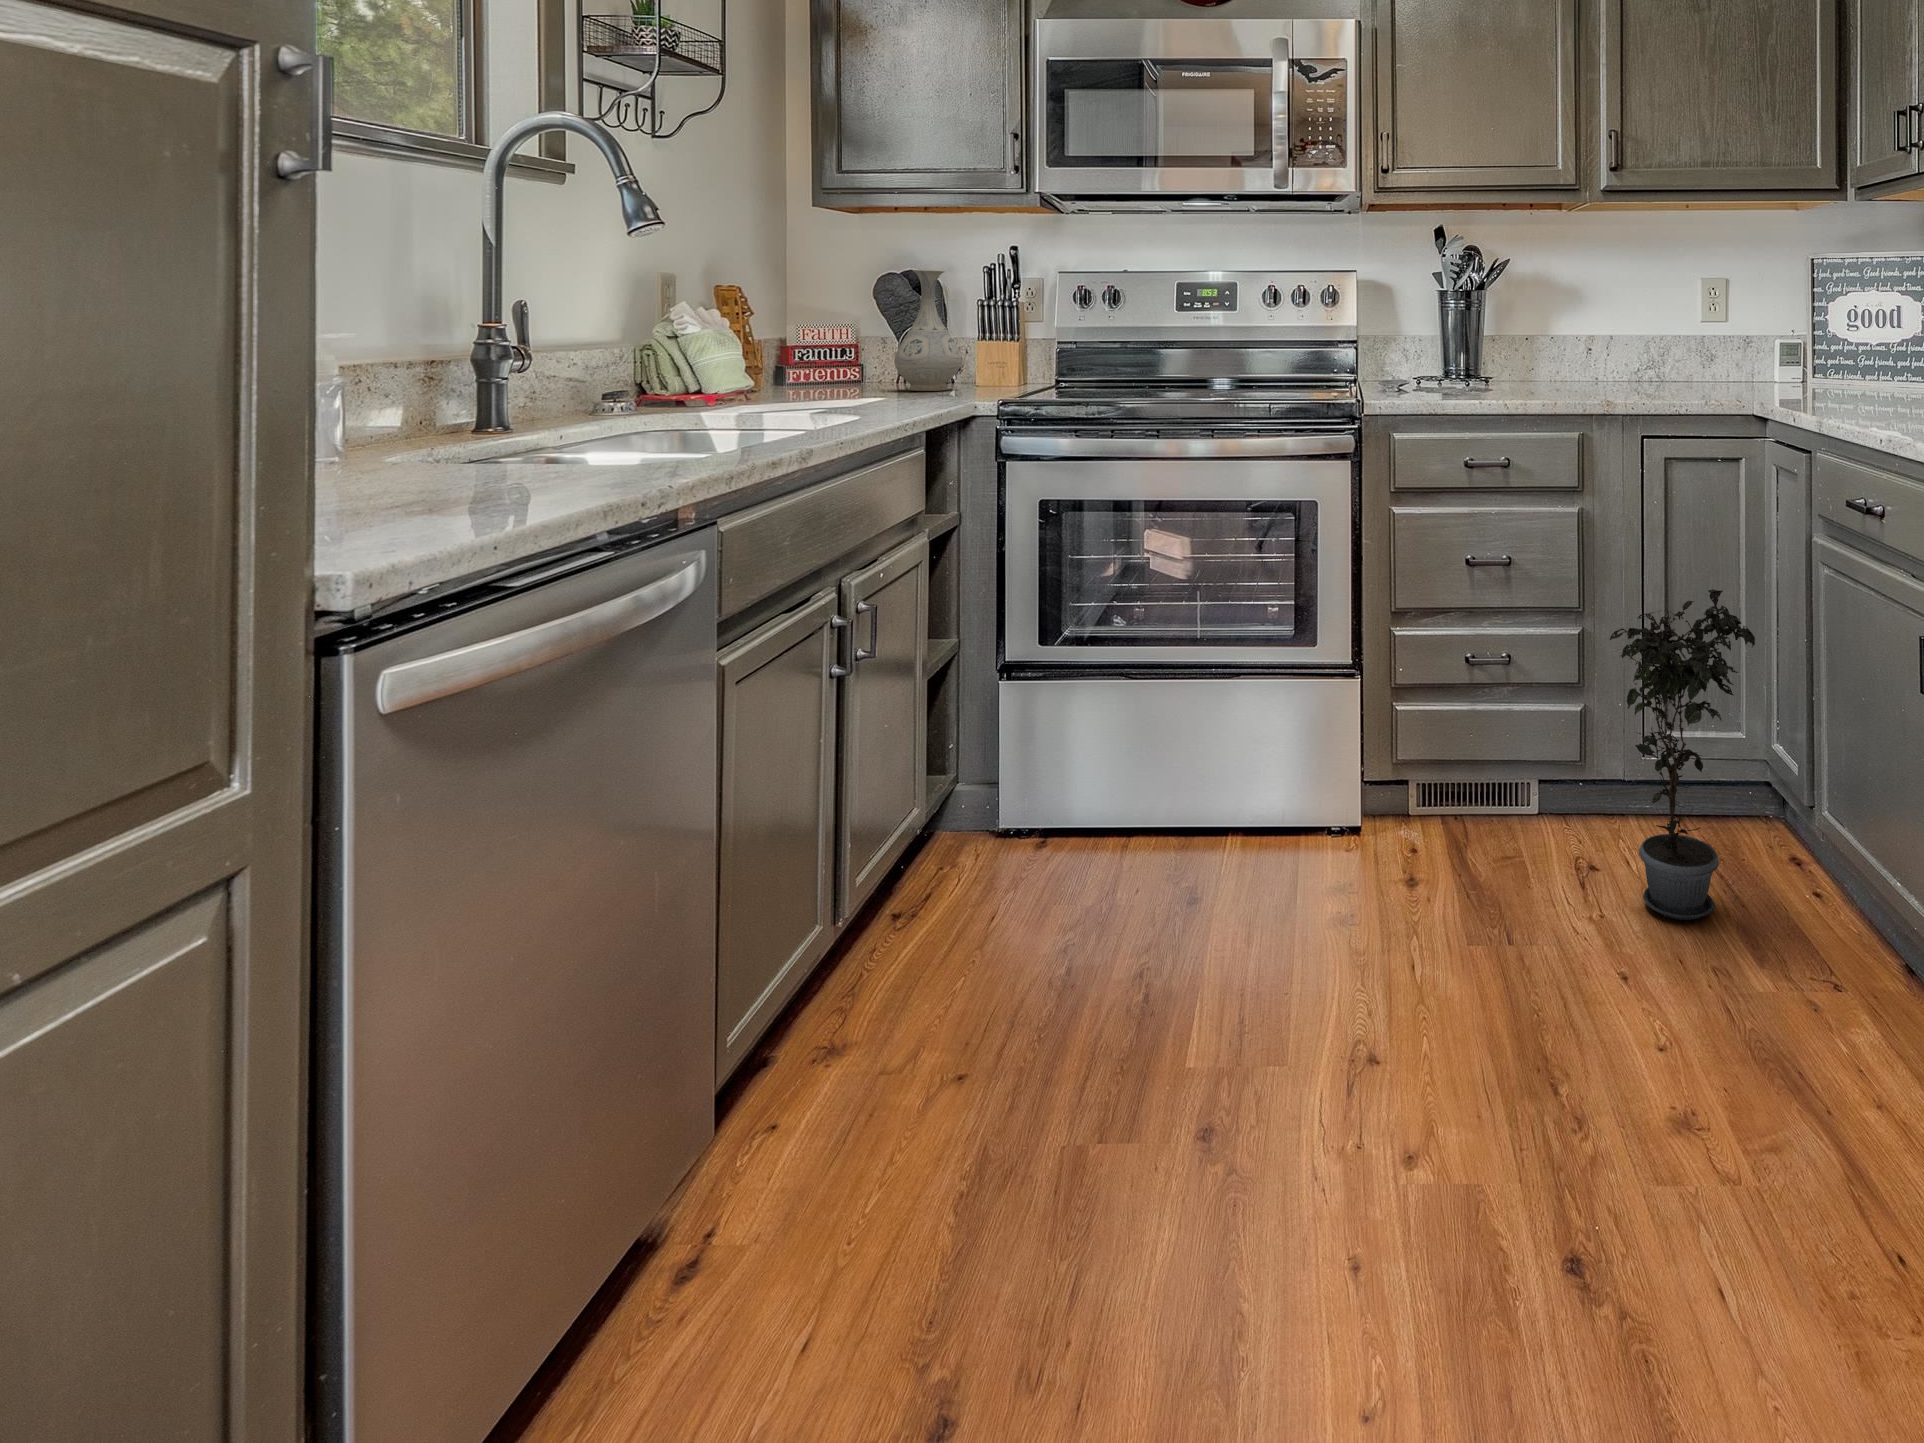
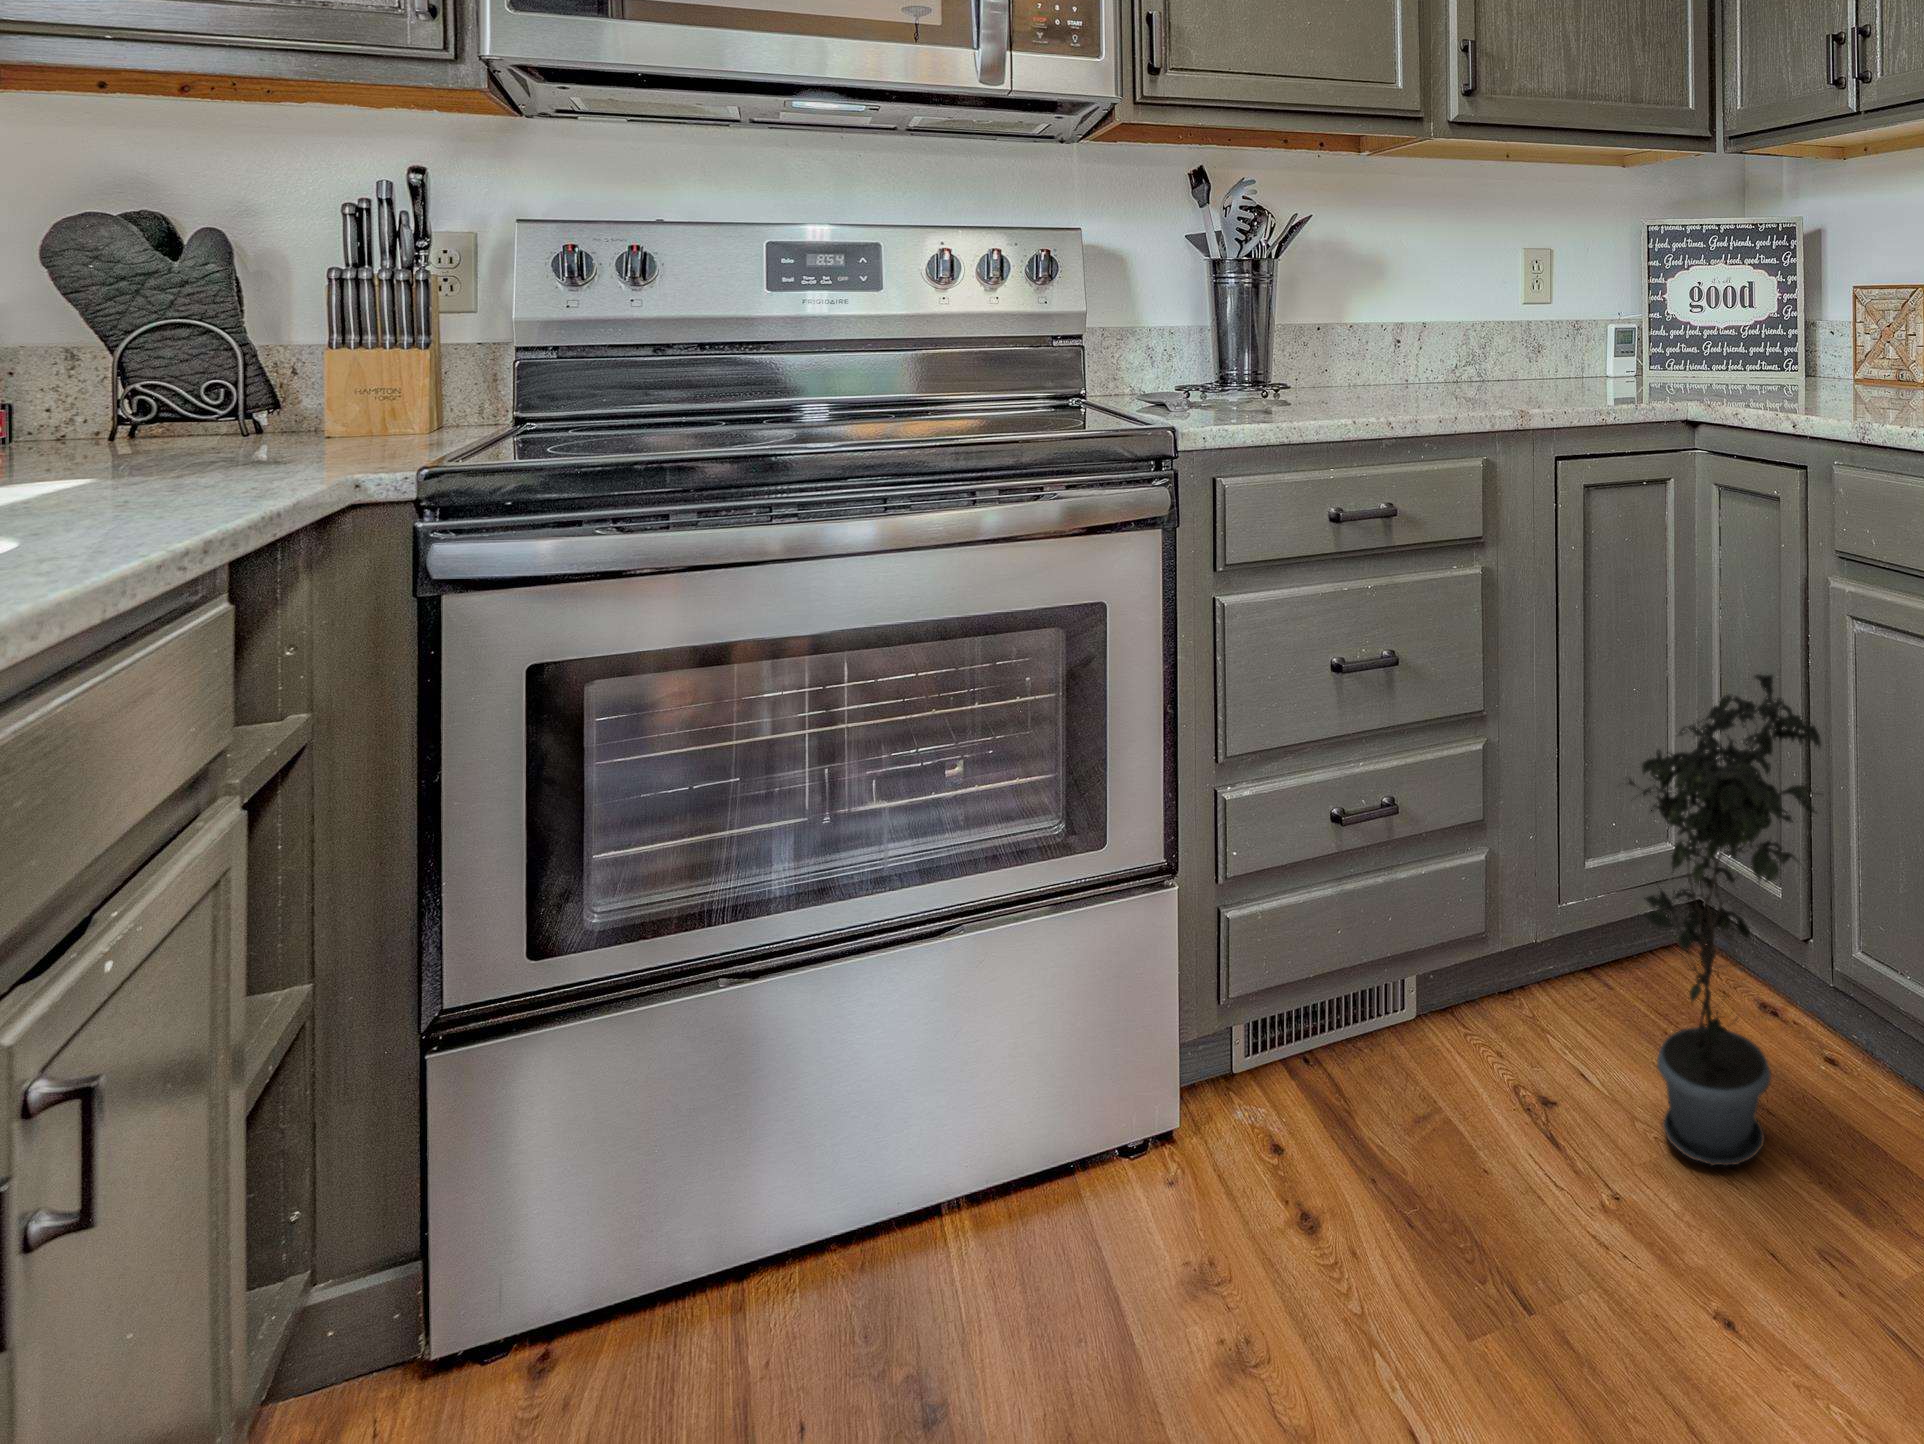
vase: present [894,270,962,391] -> none [97,201,285,452]

